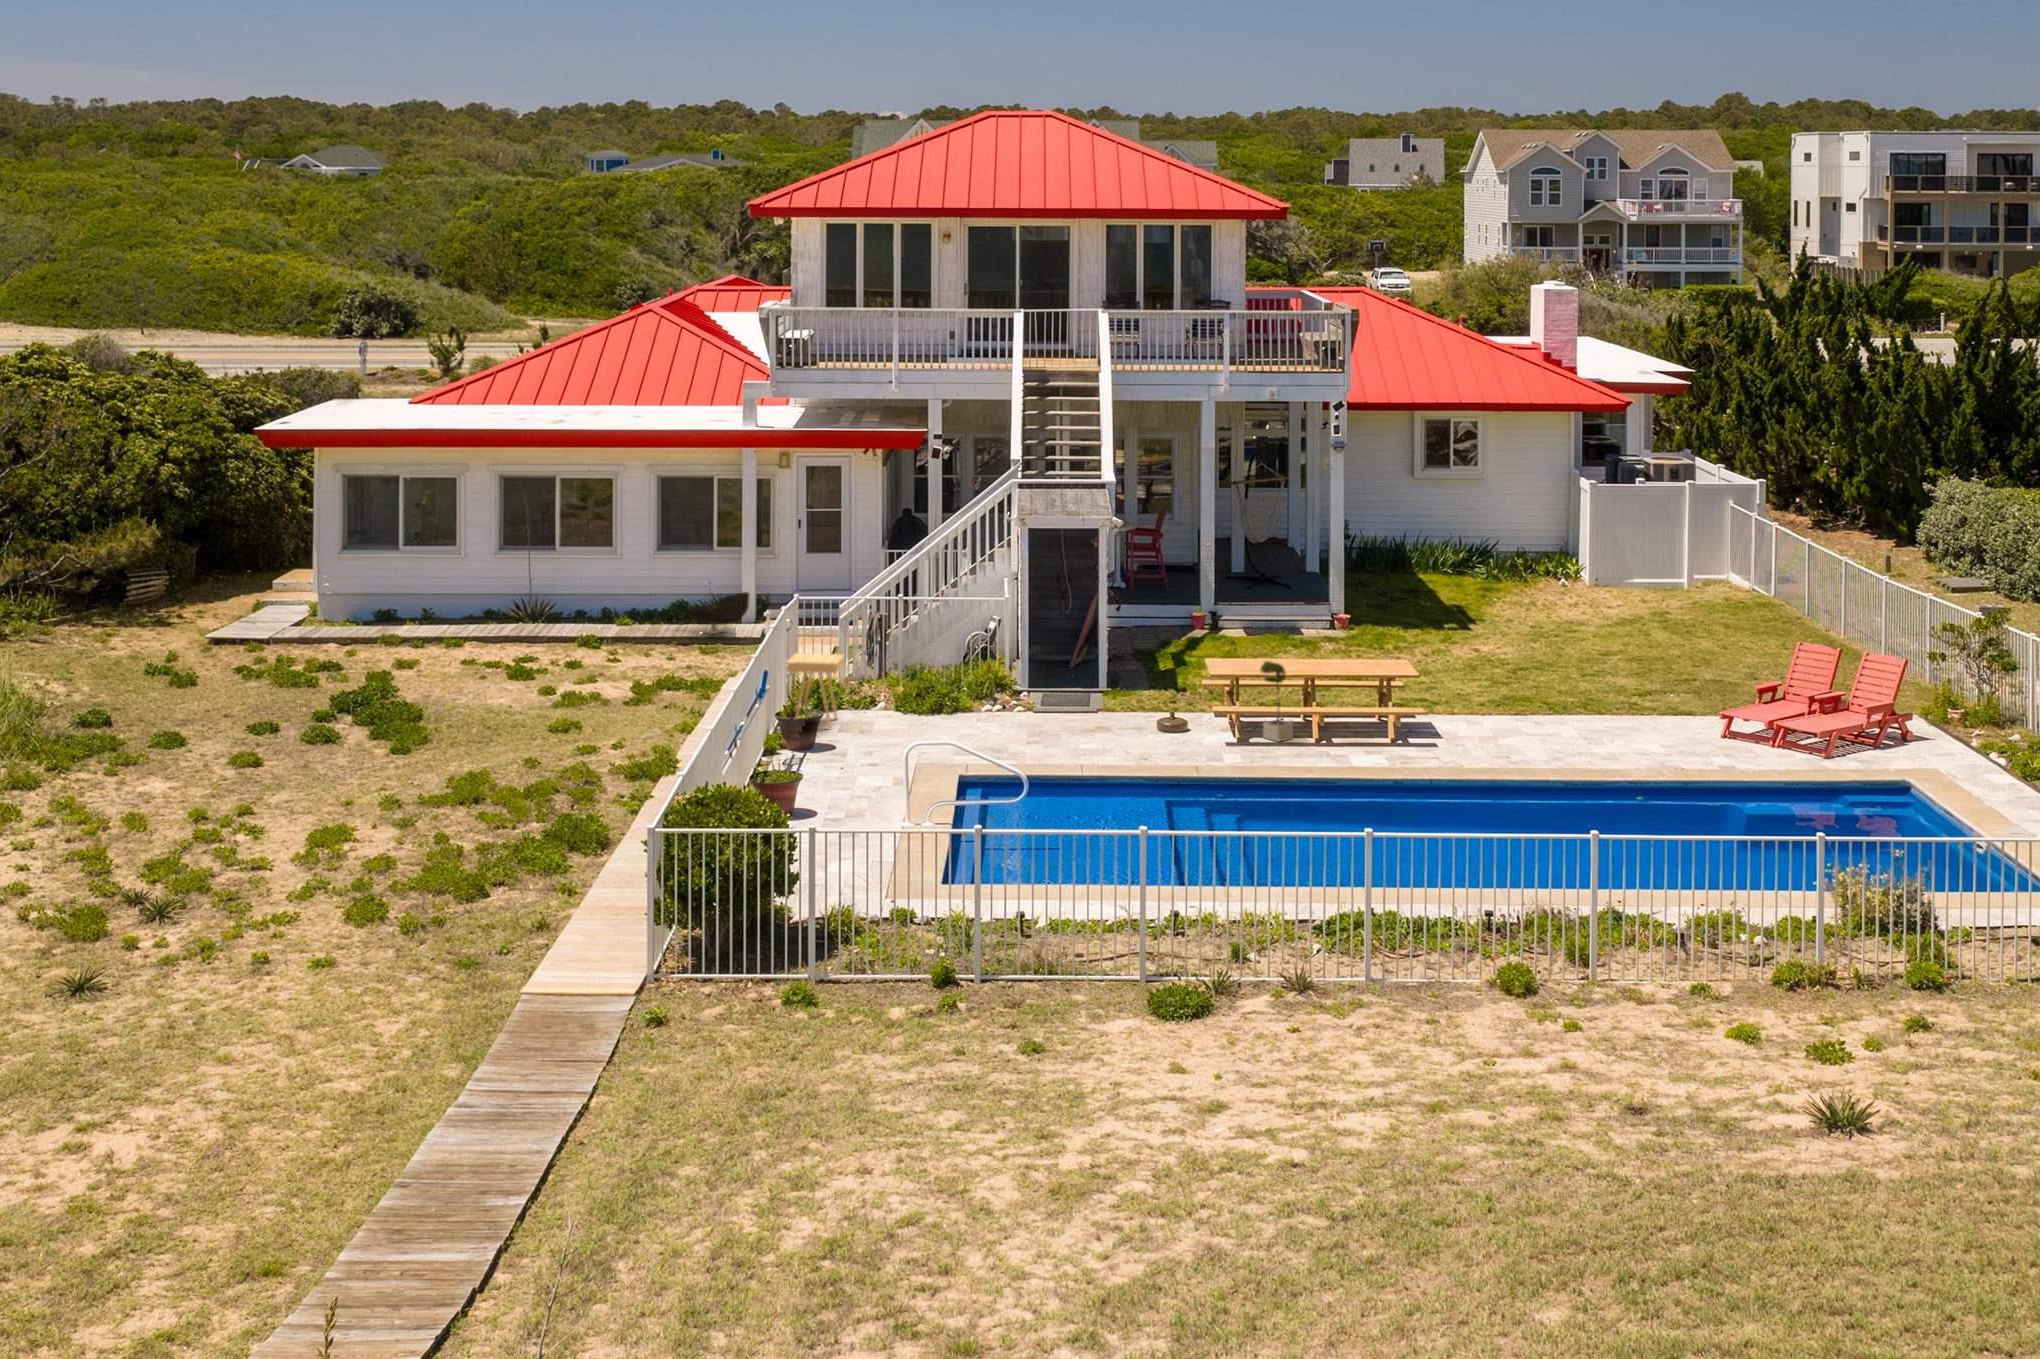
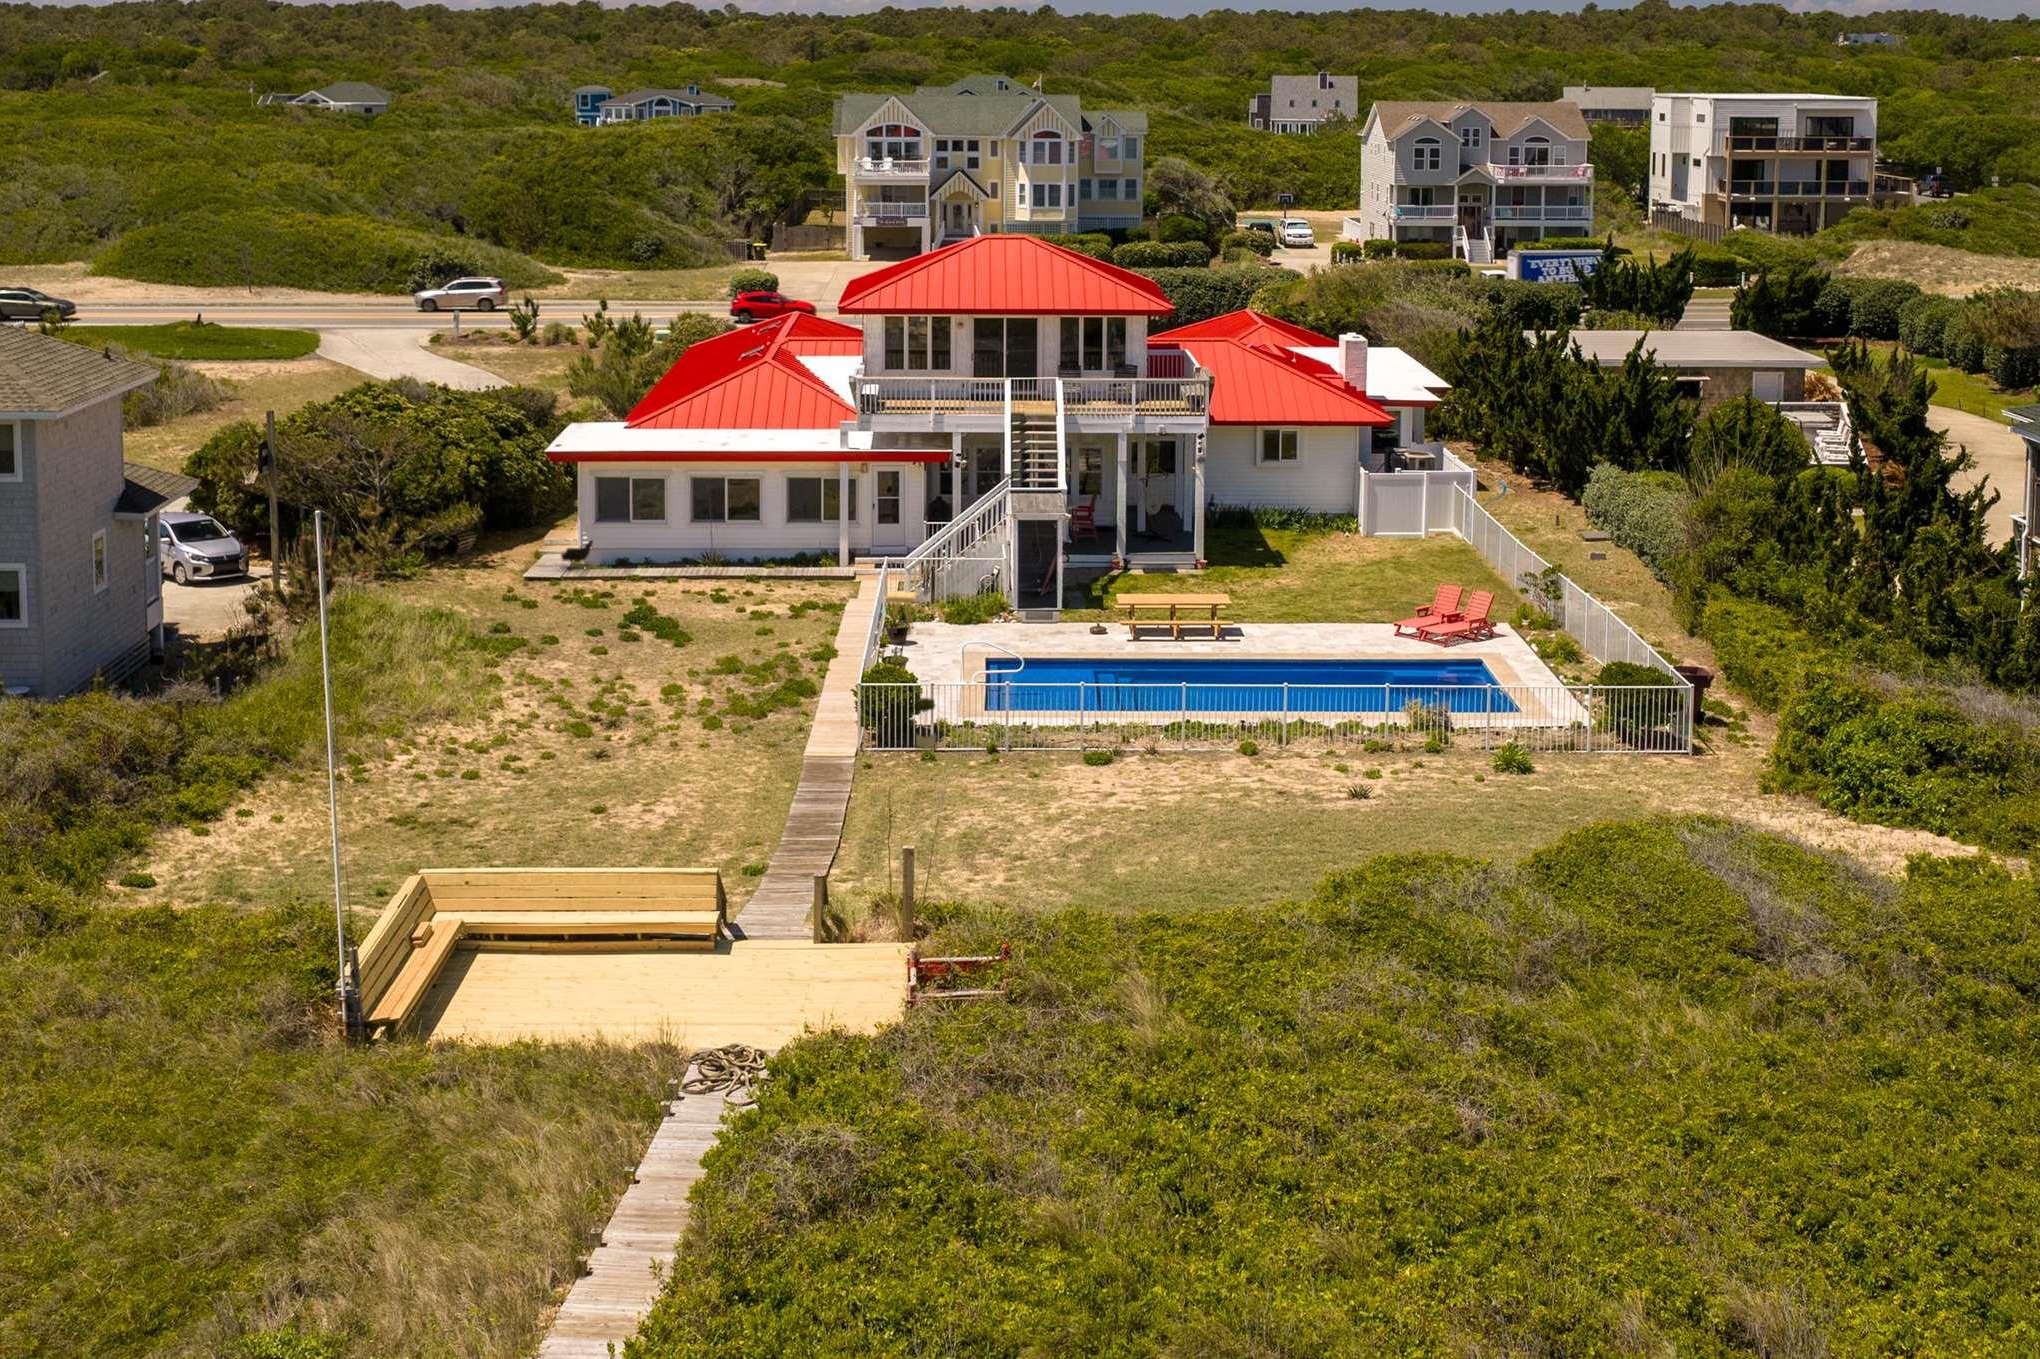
lounge chair: present [688,592,749,637] -> present [561,540,593,568]
potted tree: present [1260,661,1293,742] -> present [914,698,936,748]

